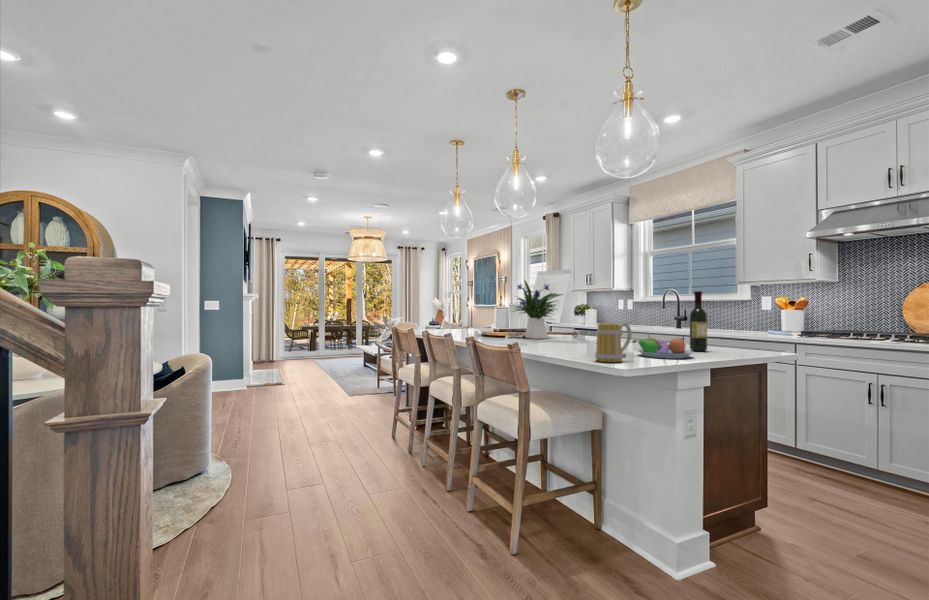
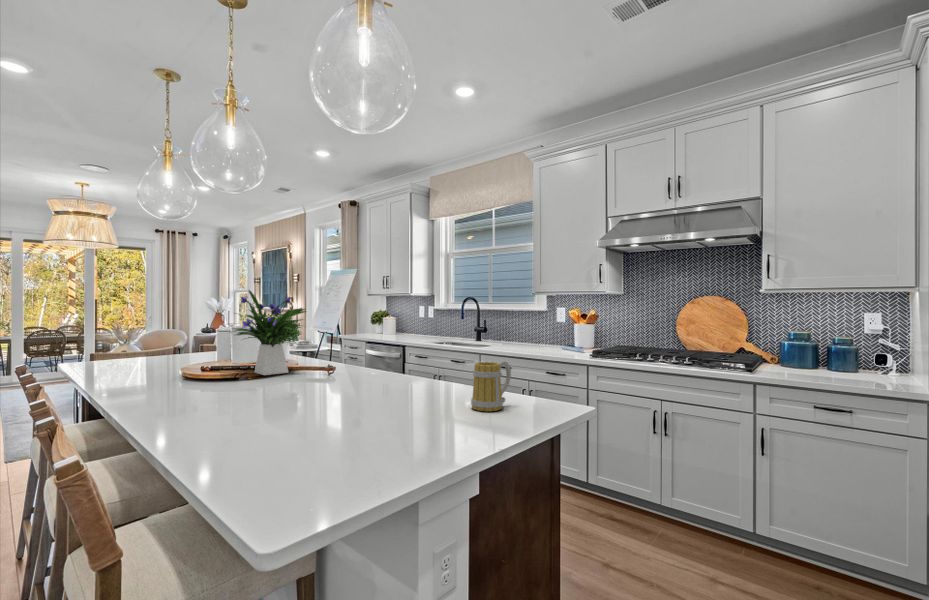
wine bottle: present [690,291,707,351] -> none [453,316,475,399]
mug: present [595,323,631,362] -> present [471,361,511,411]
fruit bowl: present [632,336,693,359] -> none [355,386,443,430]

